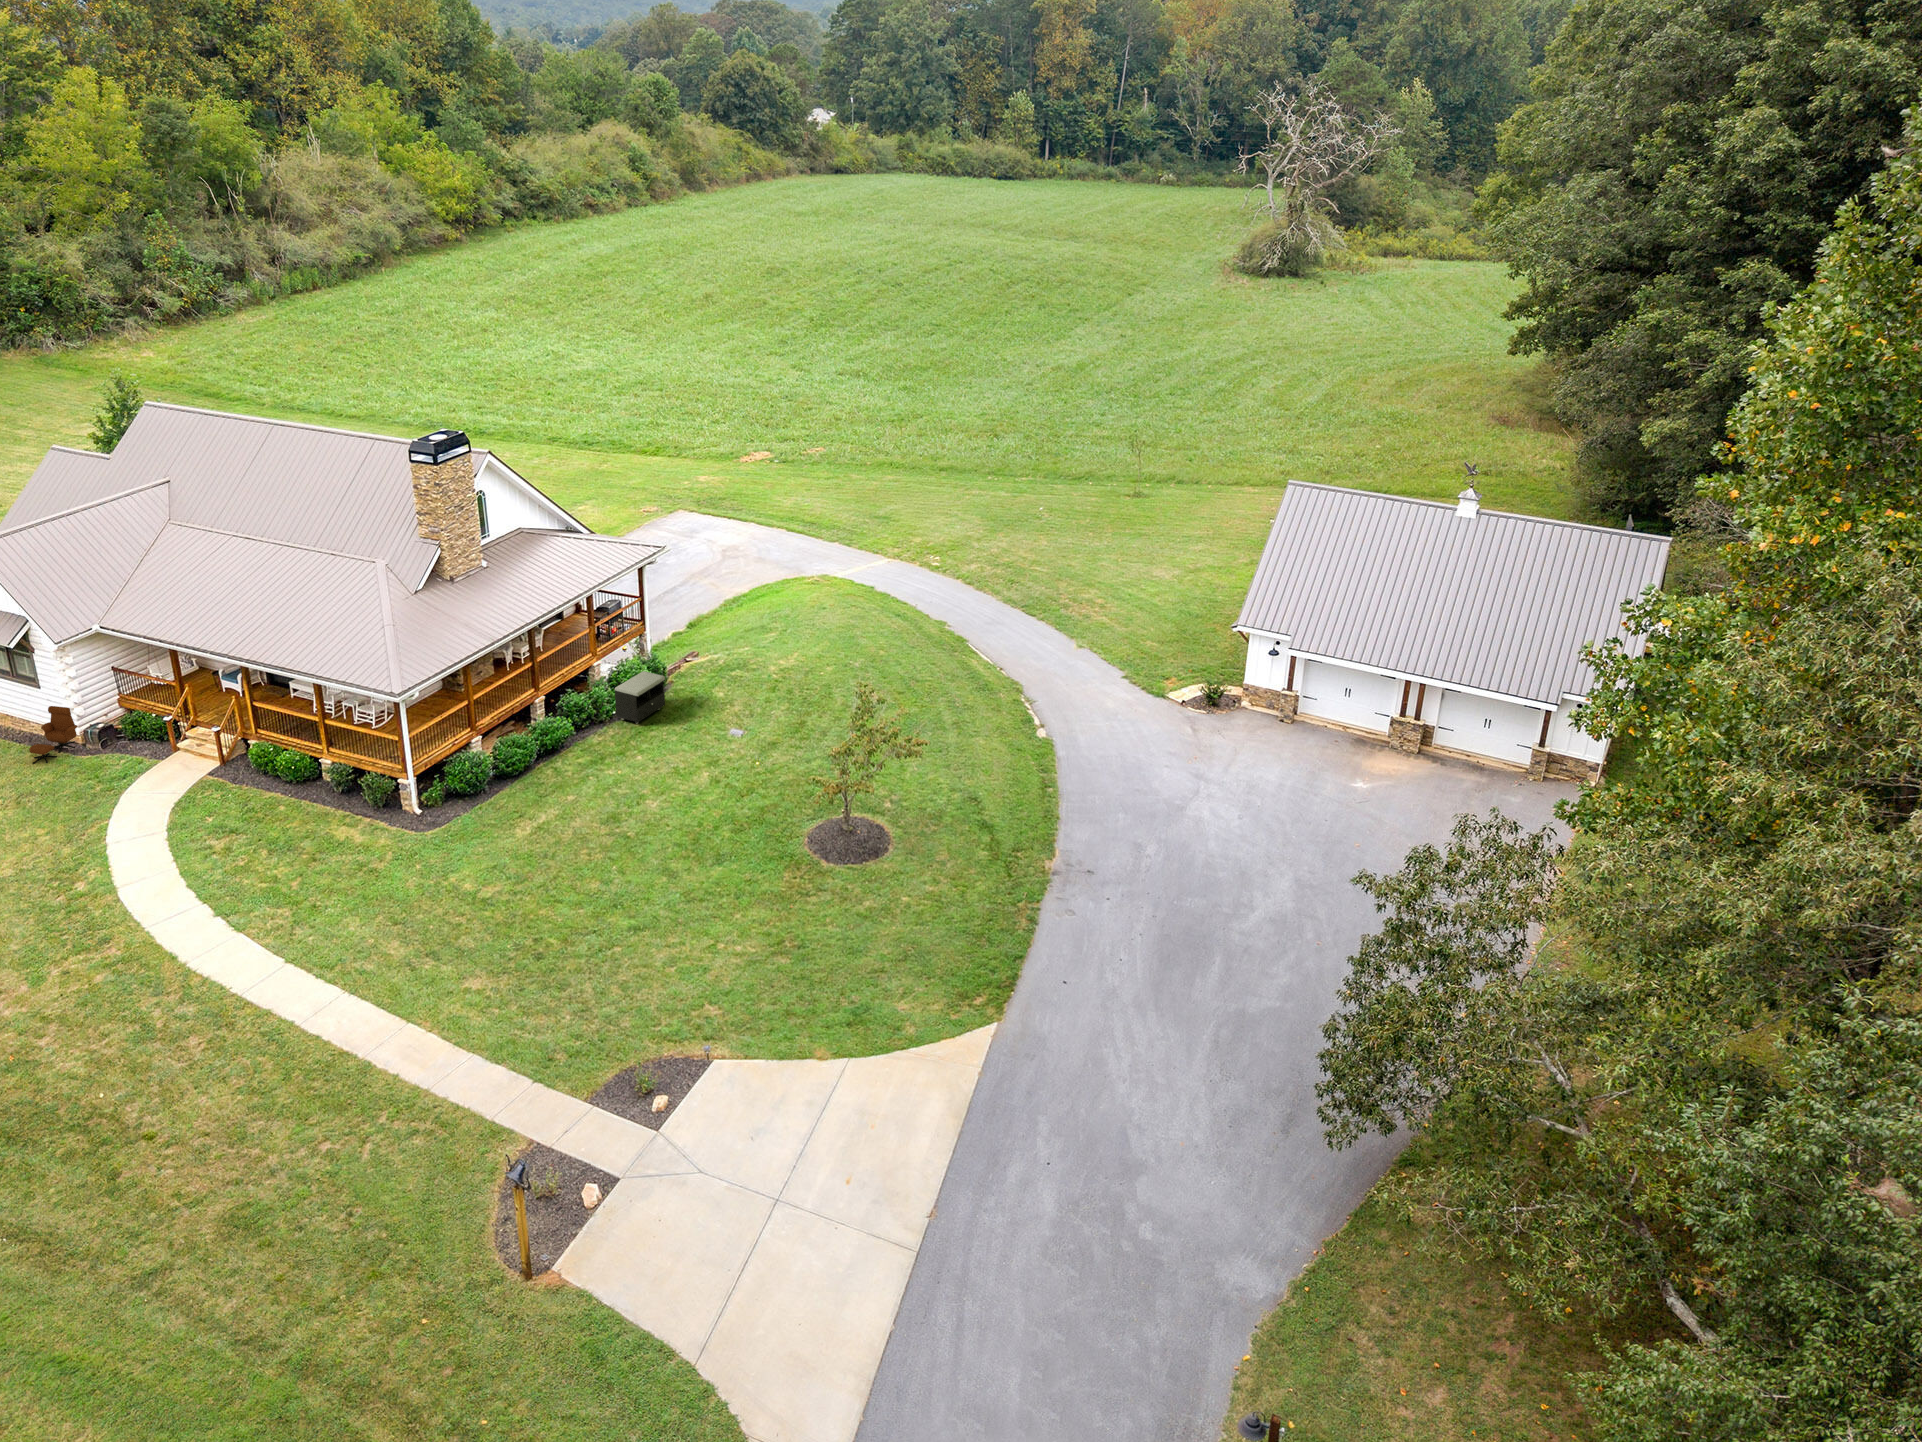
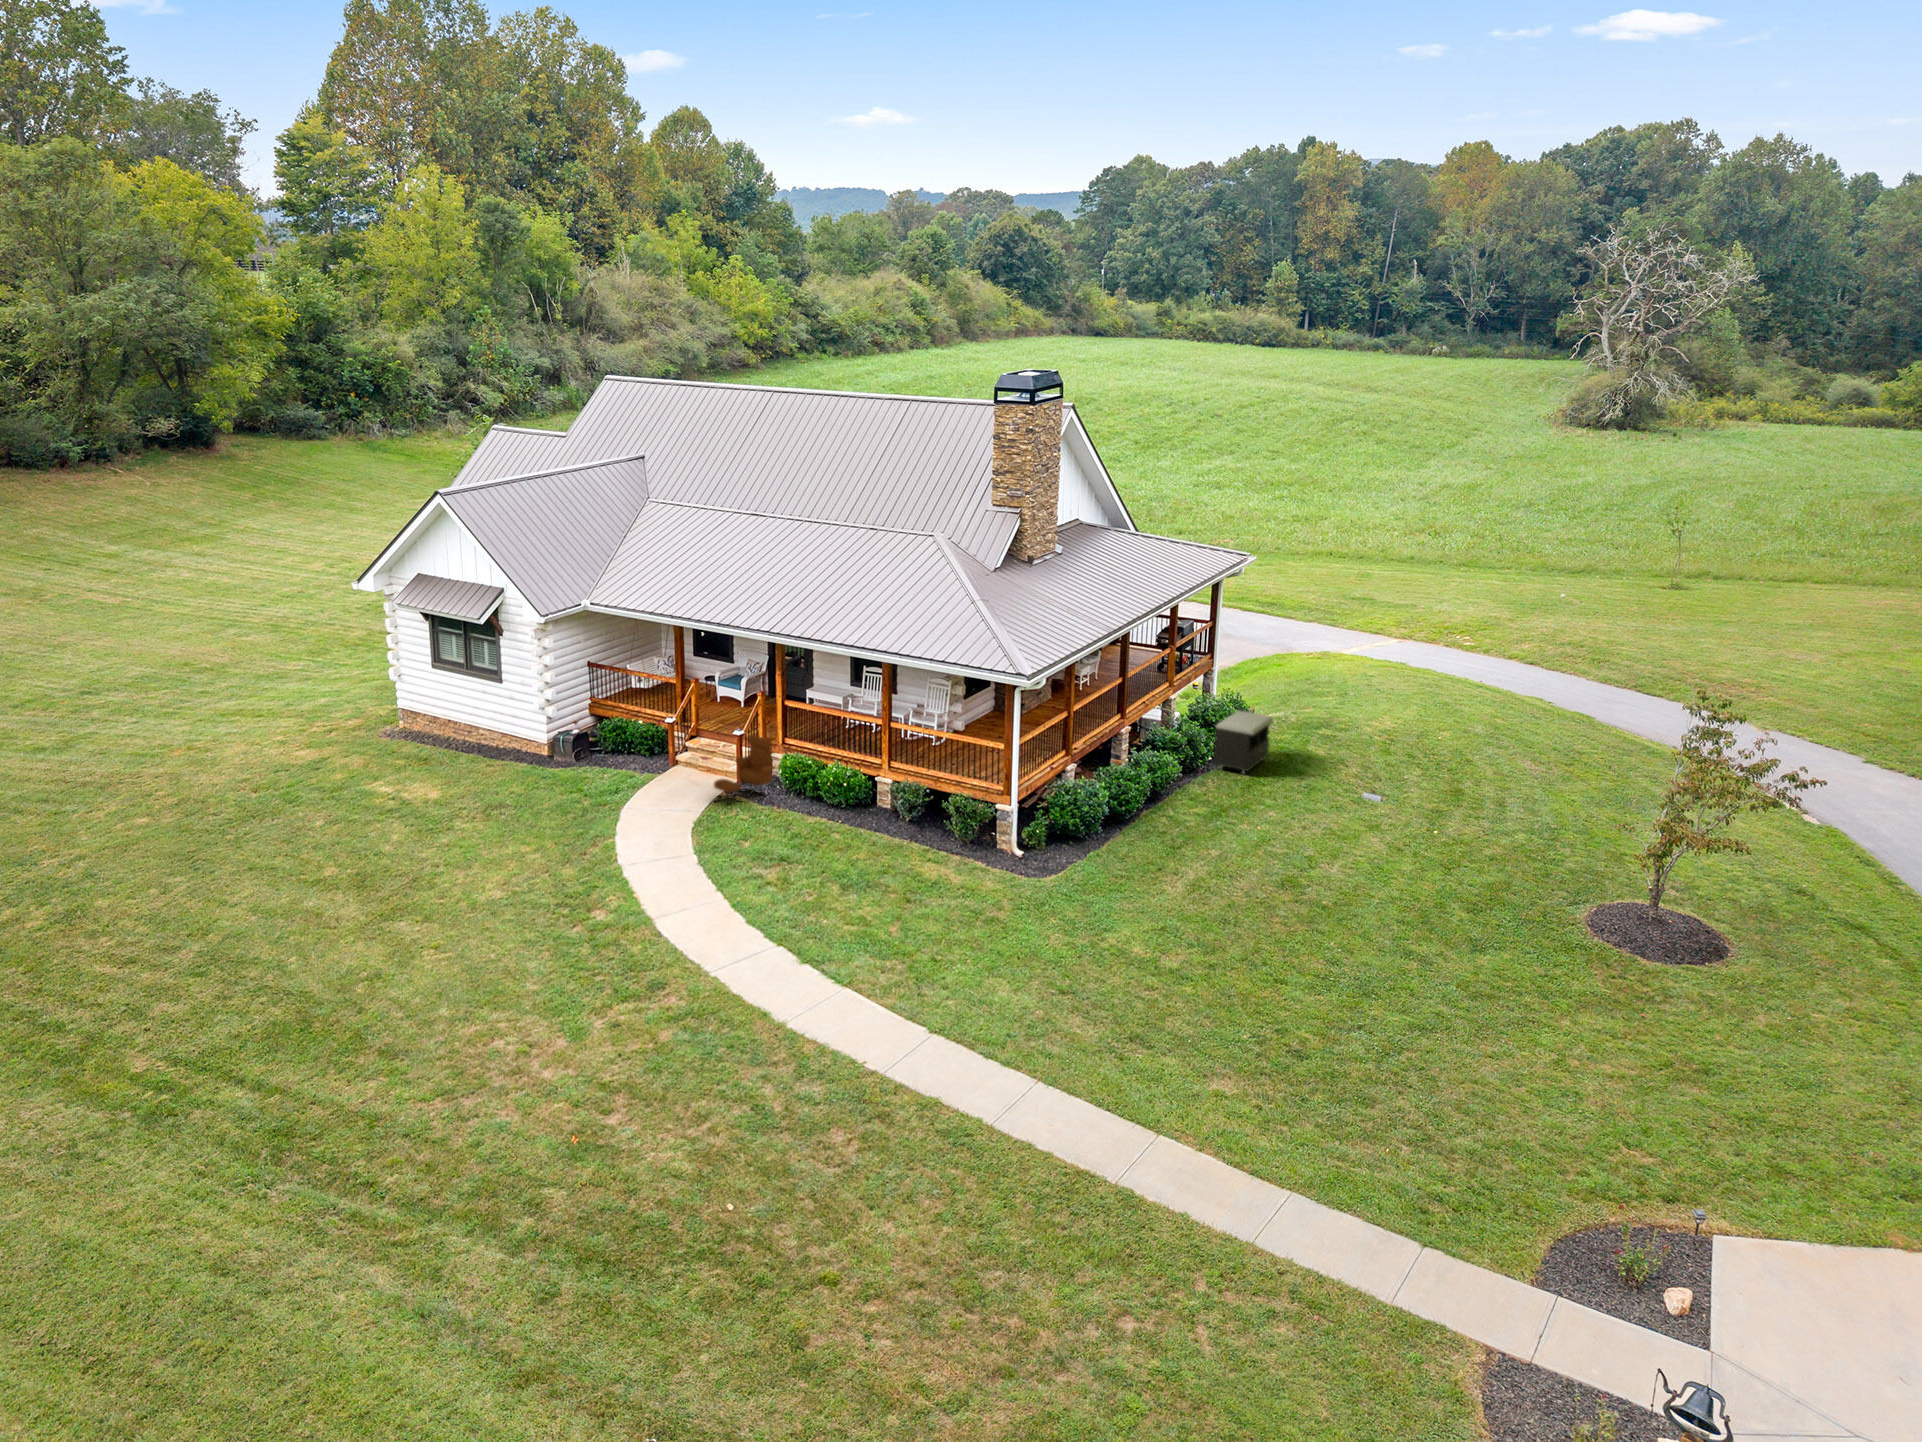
lounge chair: present [29,706,78,764] -> present [714,735,775,803]

